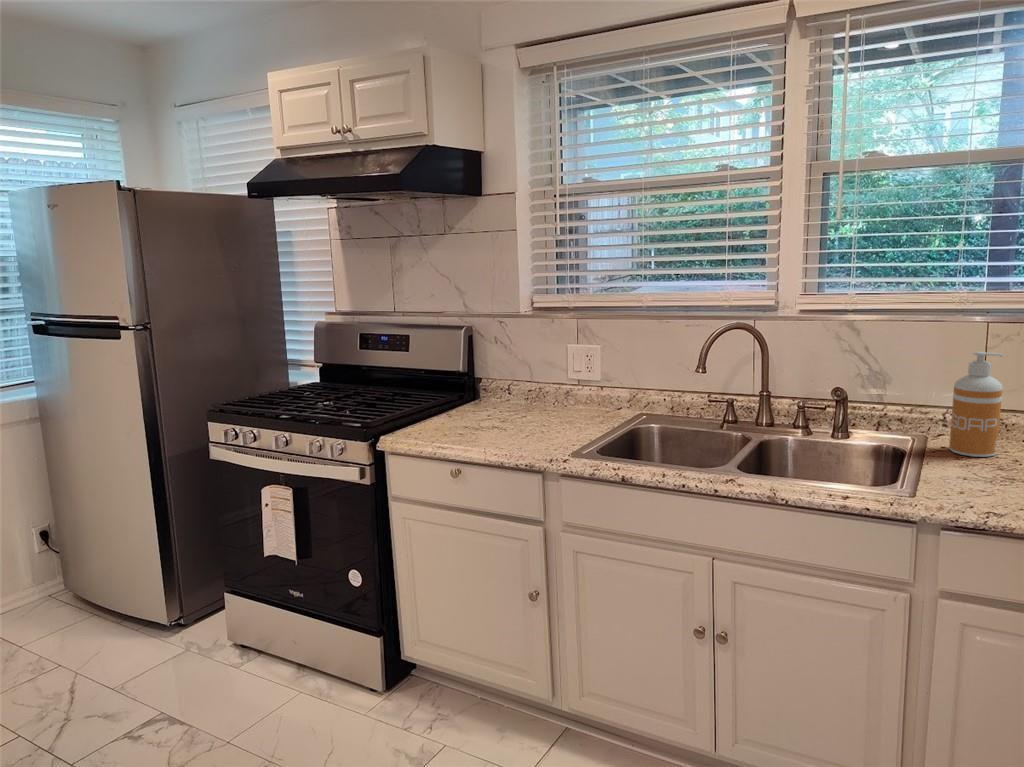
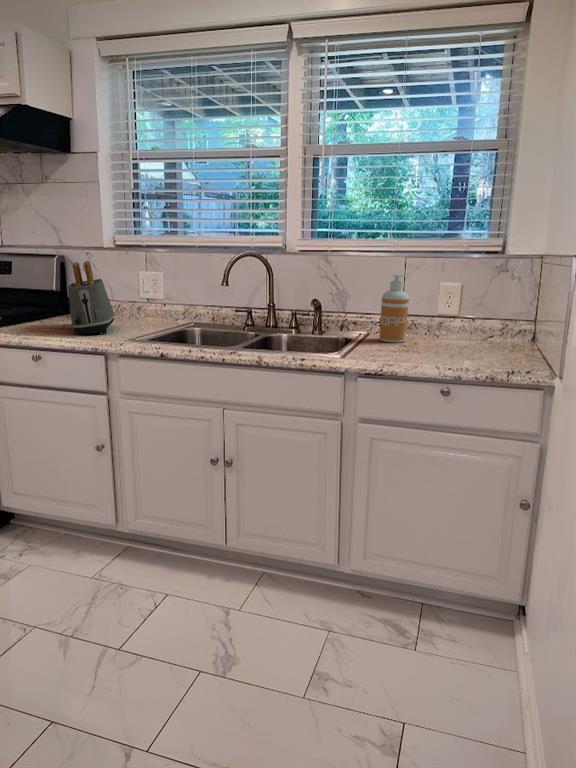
toaster: none [489,341,546,442] -> present [68,261,115,334]

